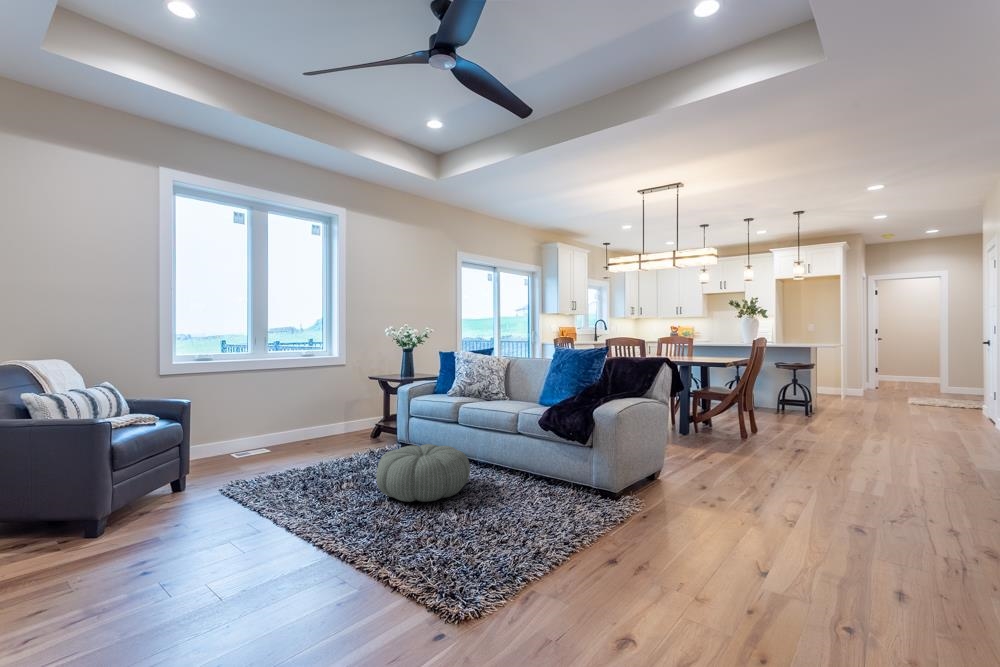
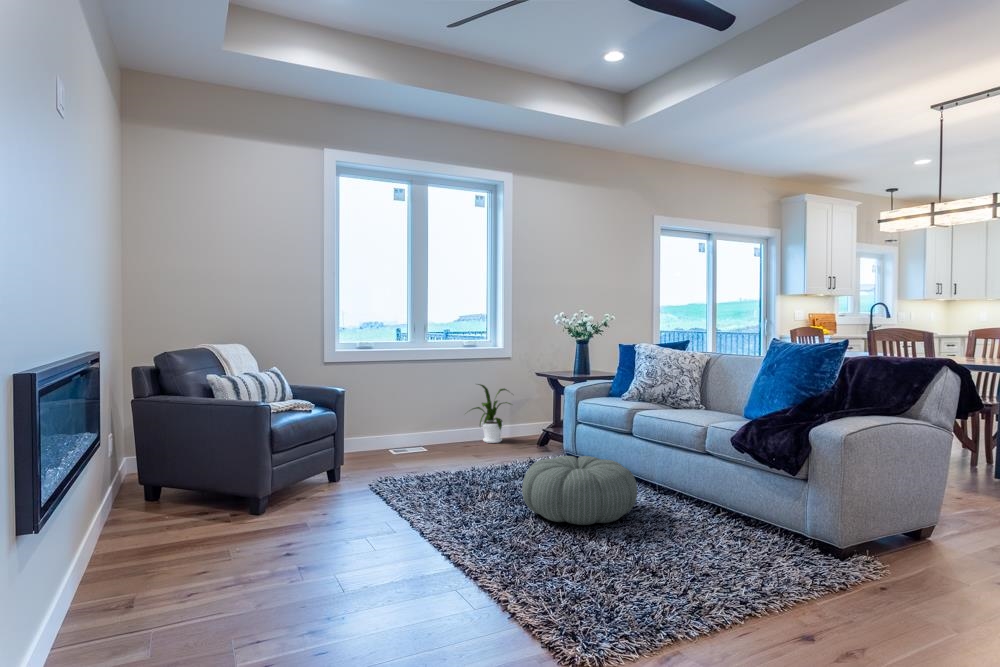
house plant: none [302,389,350,440] -> present [473,384,510,443]

